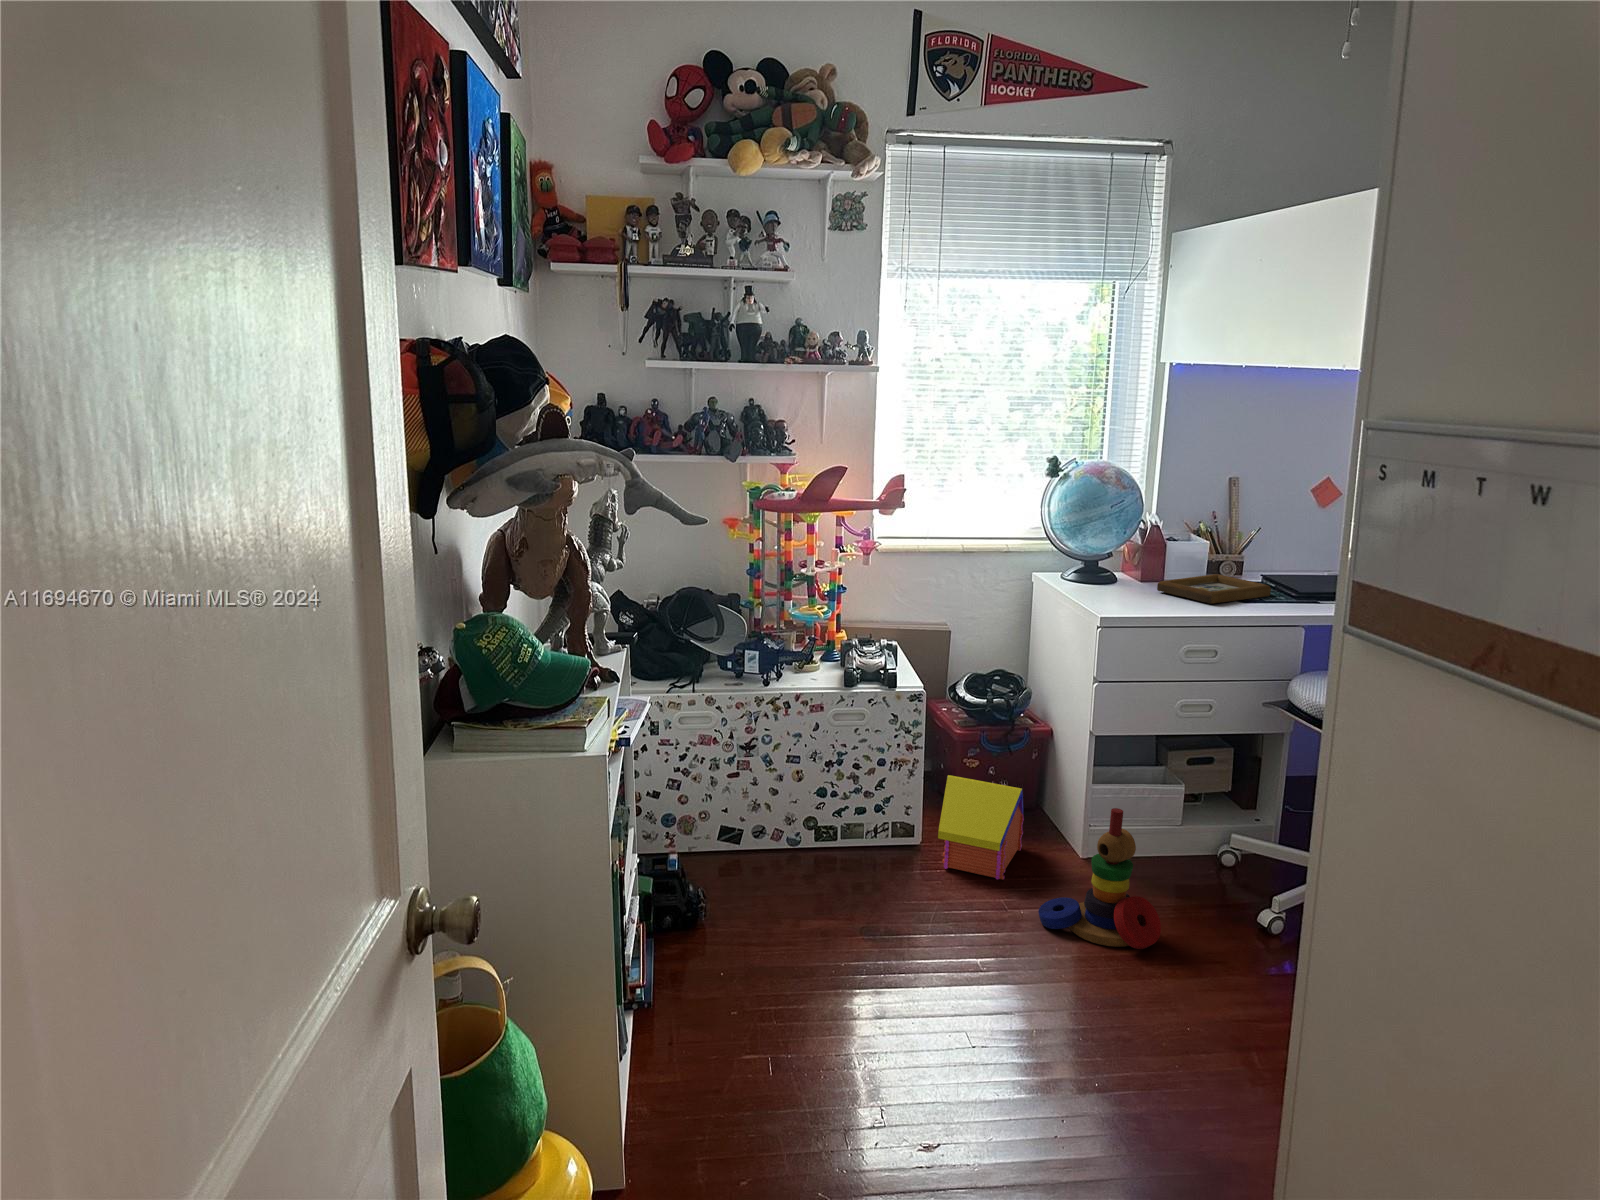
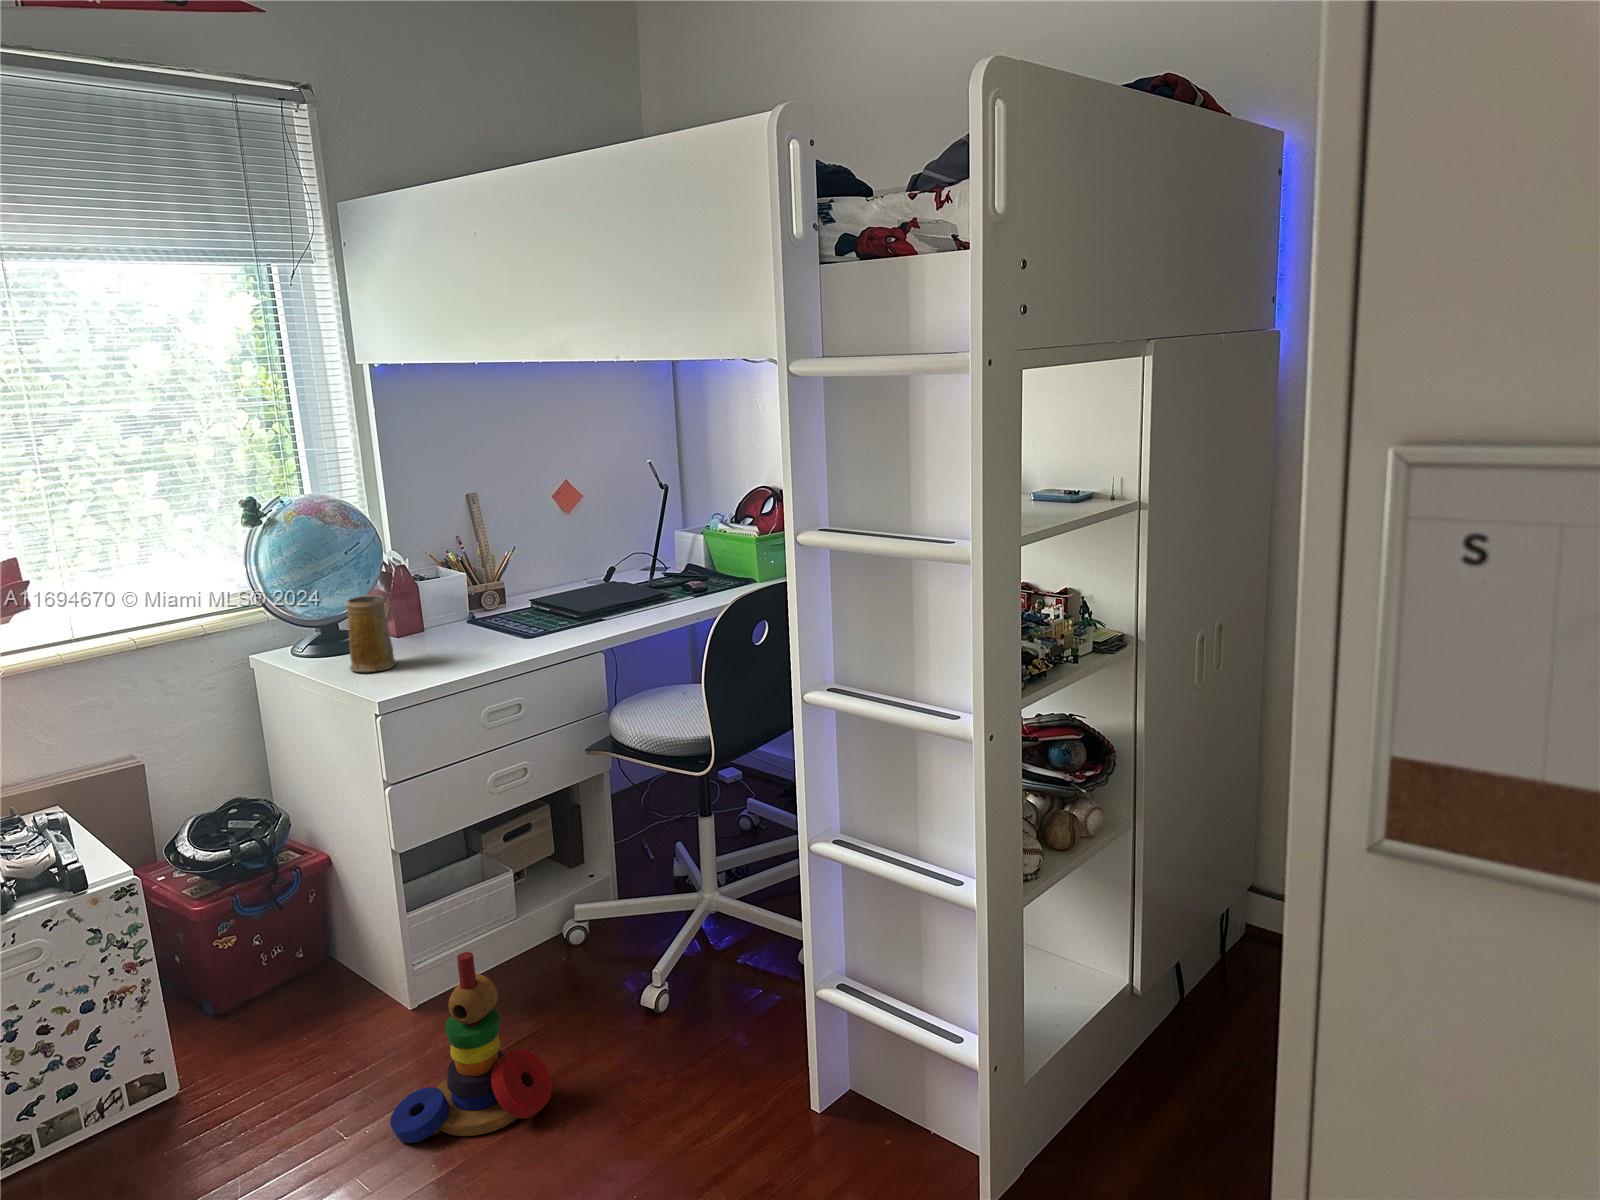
mug: none [1096,539,1133,597] -> present [346,595,397,672]
picture frame: present [1157,574,1271,604] -> none [424,611,553,653]
toy house: present [938,775,1024,880] -> none [202,962,330,1117]

